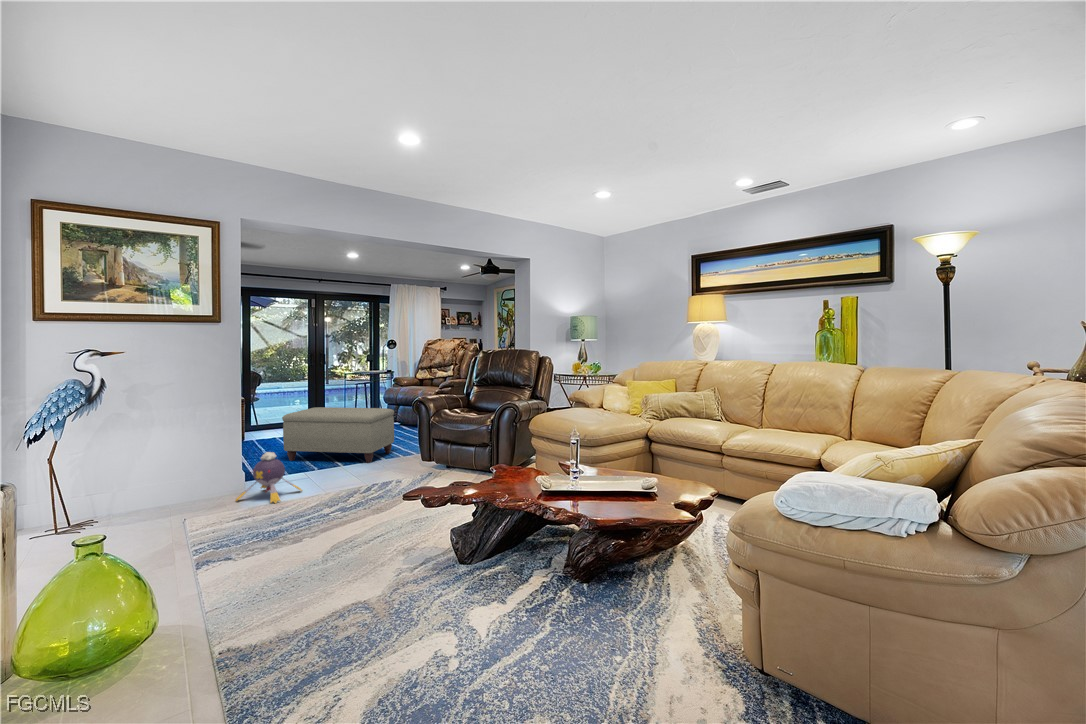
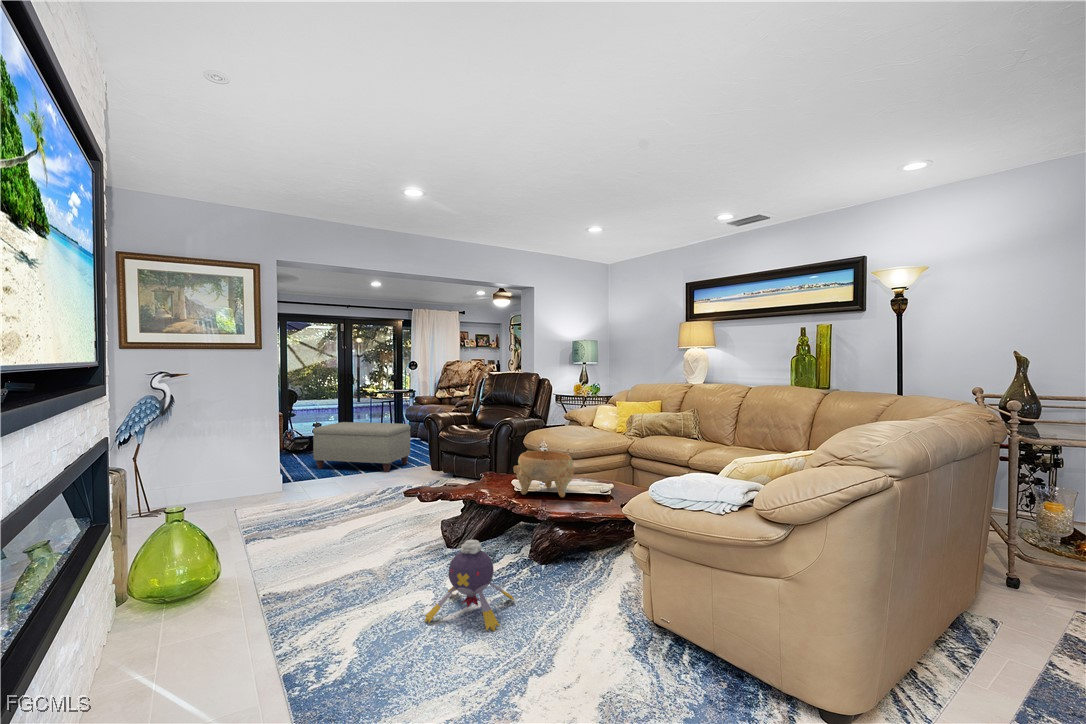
decorative bowl: none [543,442,619,500] -> present [513,451,574,497]
plush toy: present [236,452,302,503] -> present [425,540,514,631]

